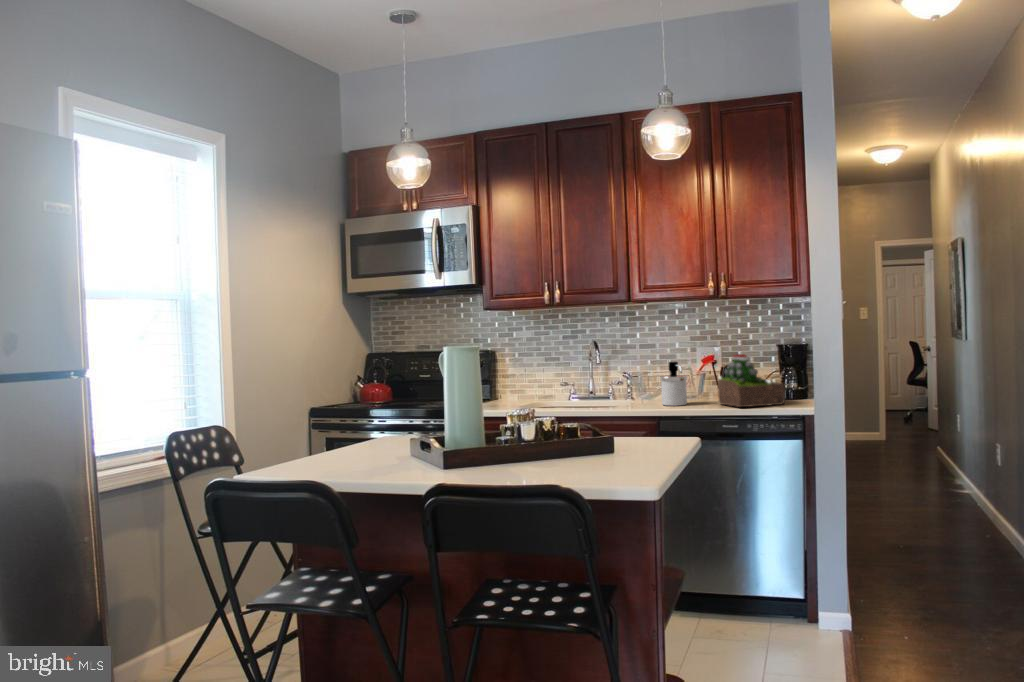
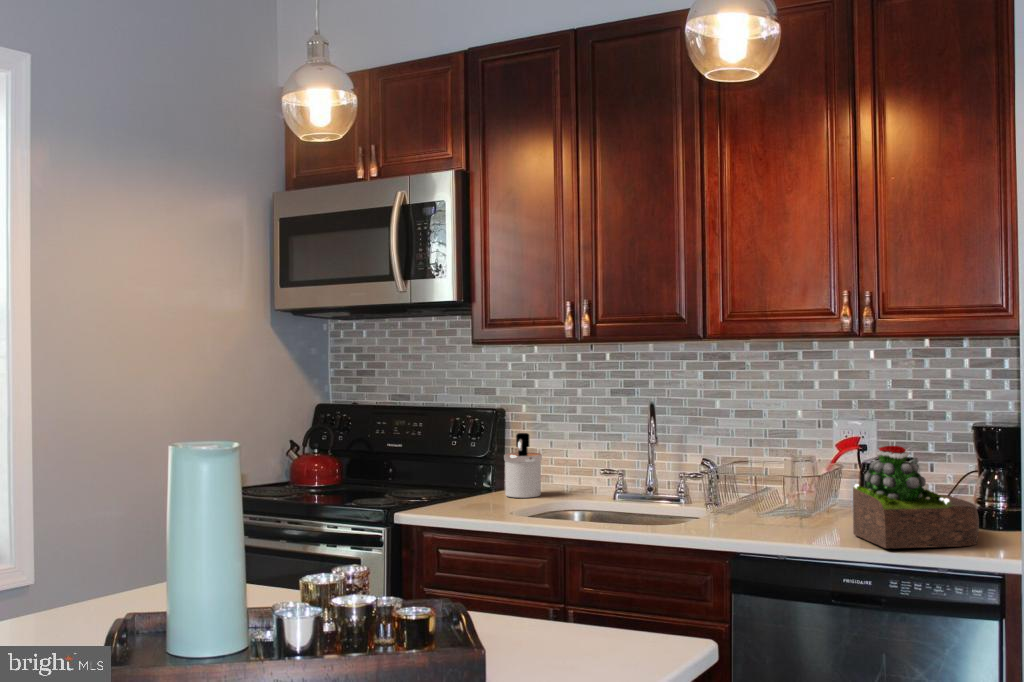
soap dispenser: present [660,362,687,406] -> present [504,433,542,498]

